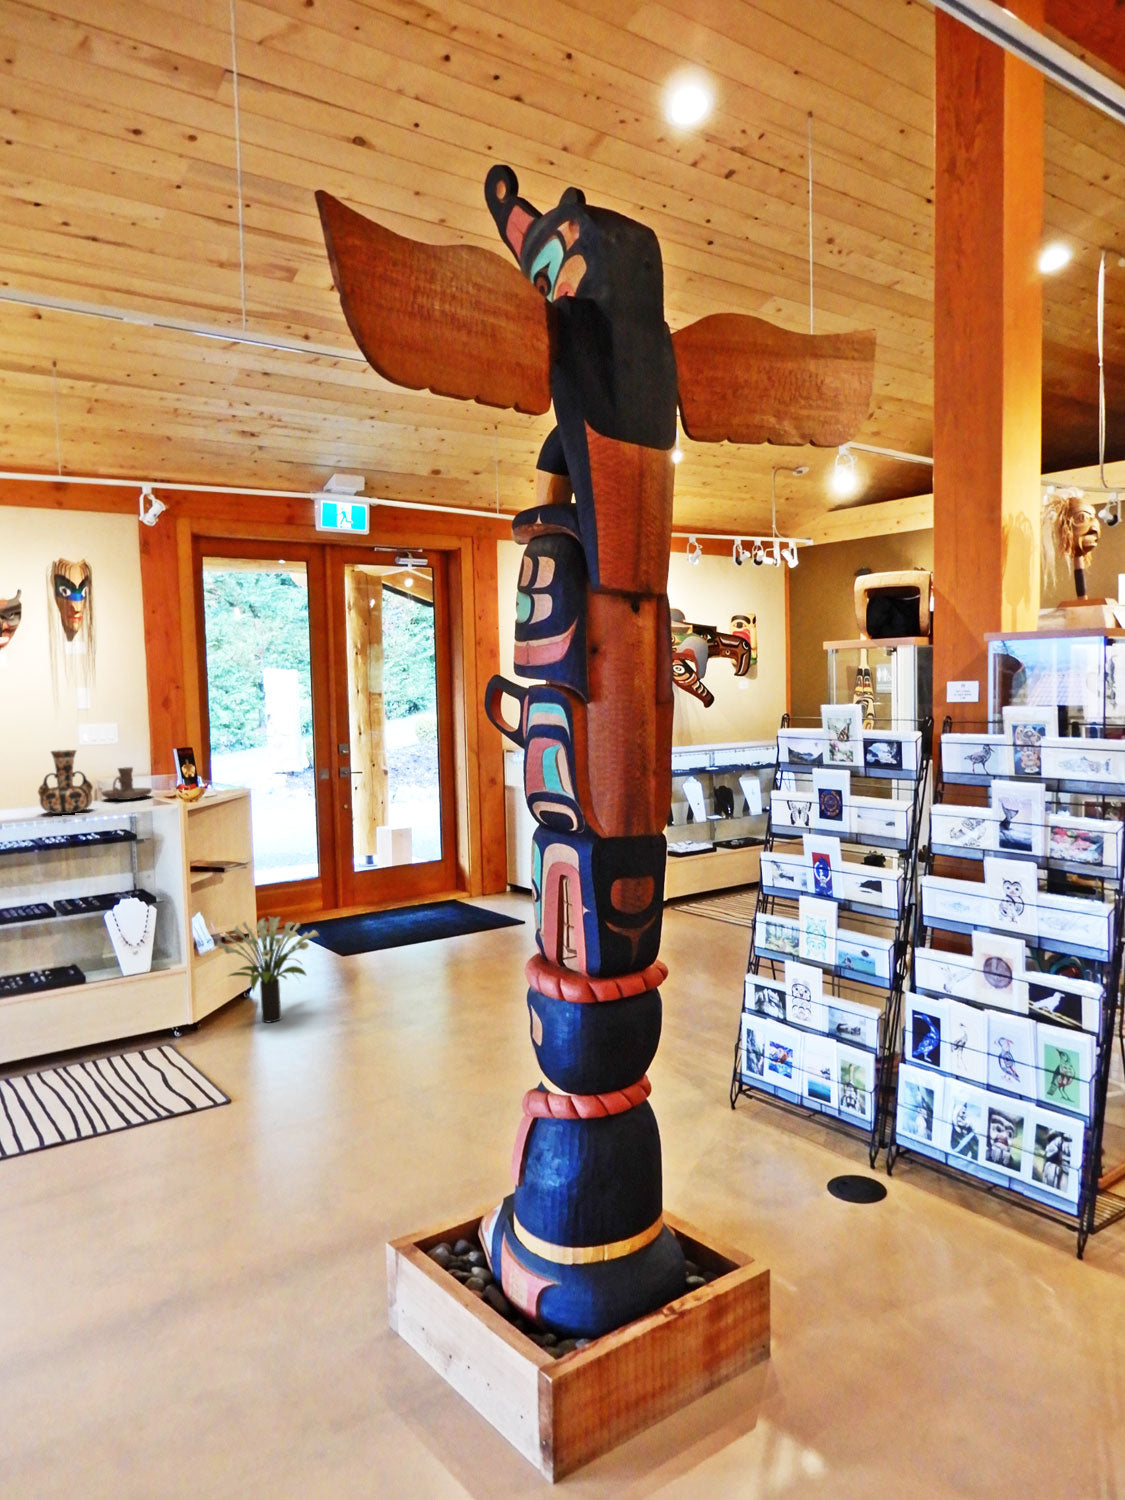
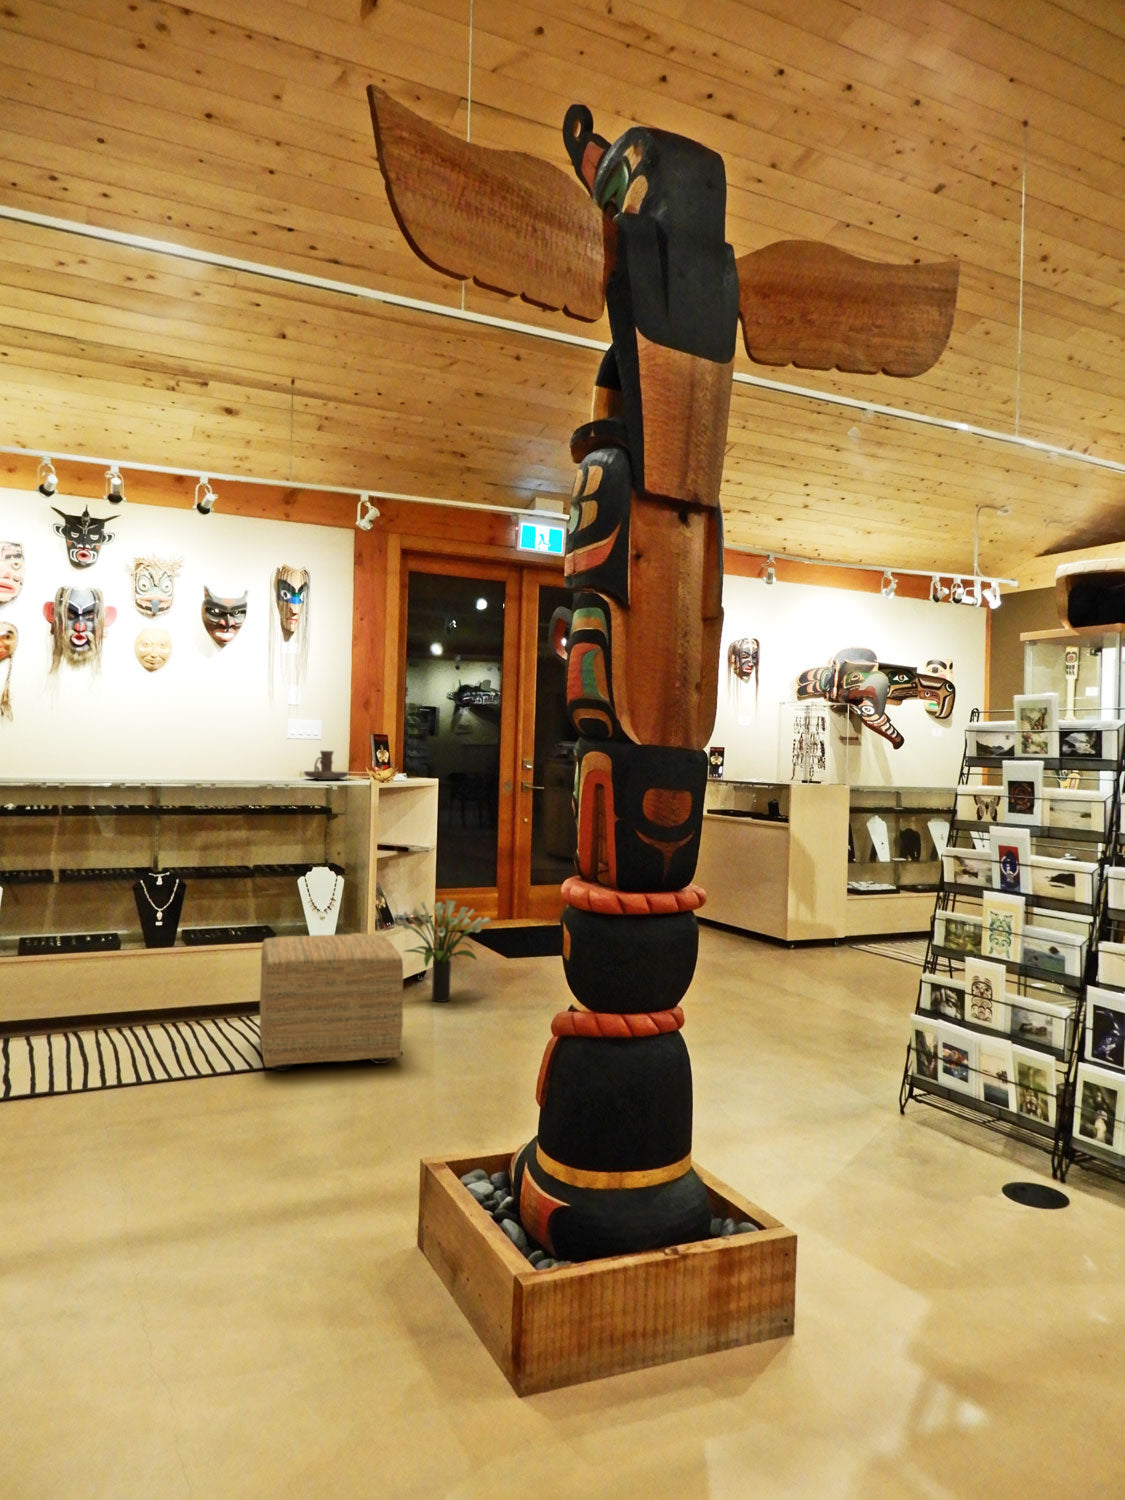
decorative vase: present [38,750,93,814] -> none [250,725,298,783]
ottoman: none [70,973,233,1138] -> present [259,934,403,1071]

